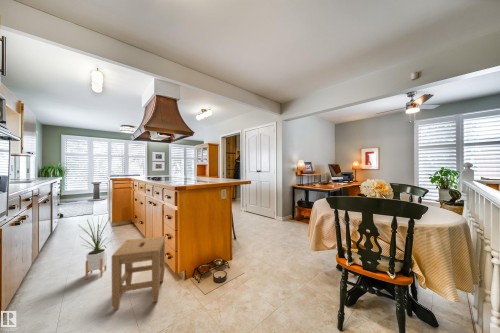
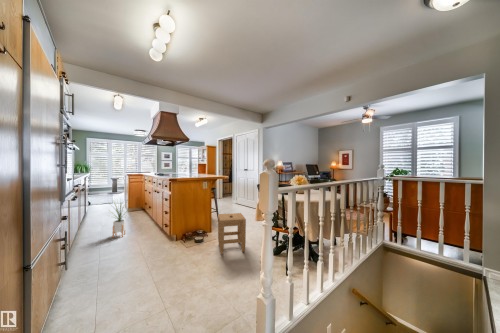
stool: present [112,236,165,310] -> present [218,213,246,254]

